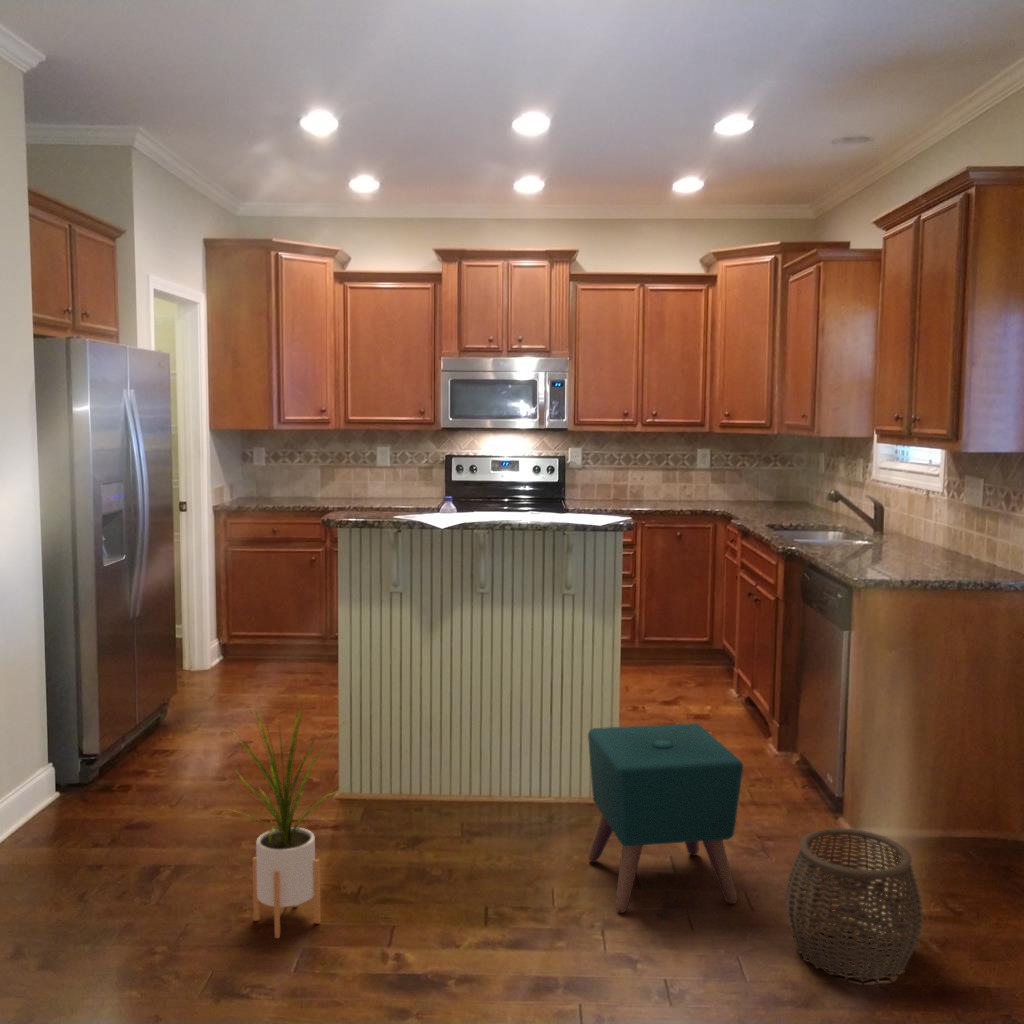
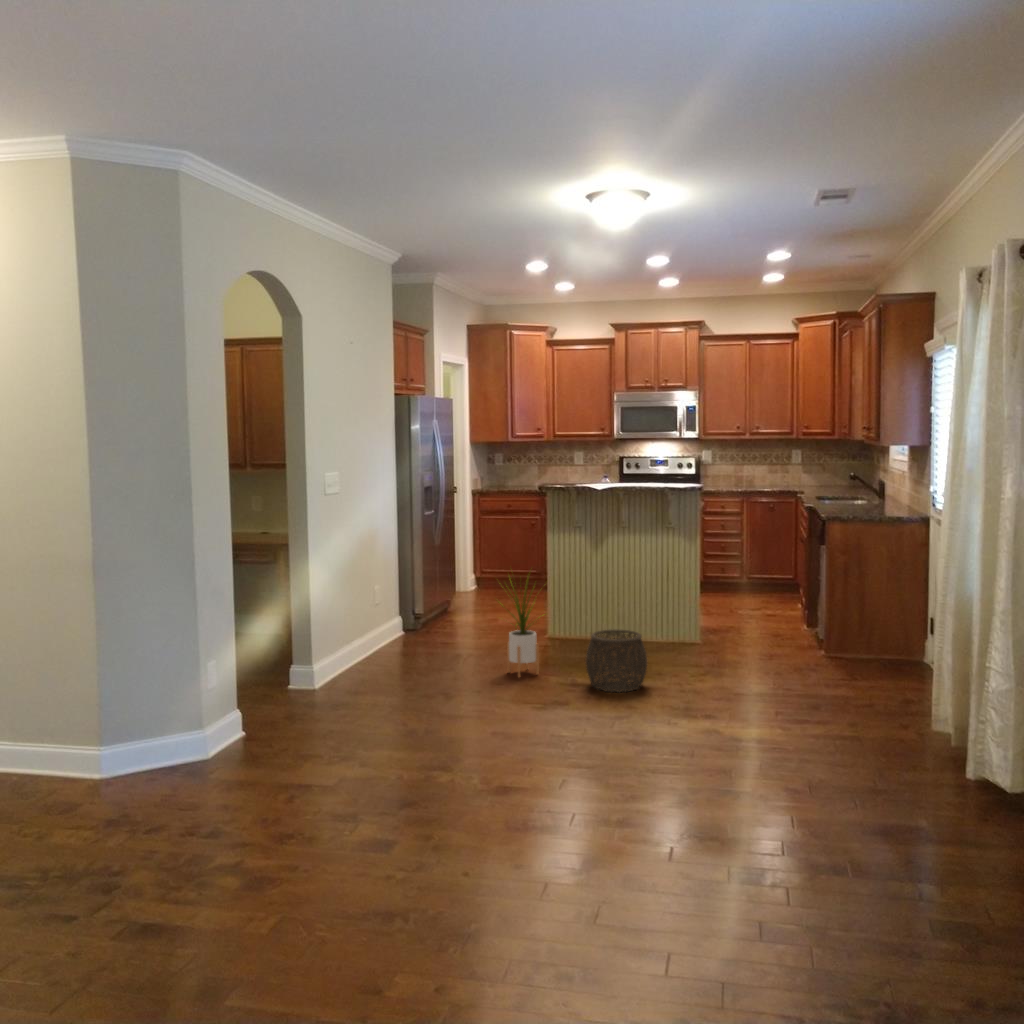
ottoman: present [588,723,743,913] -> none [676,591,751,677]
woven basket: present [785,828,923,981] -> present [586,629,647,693]

